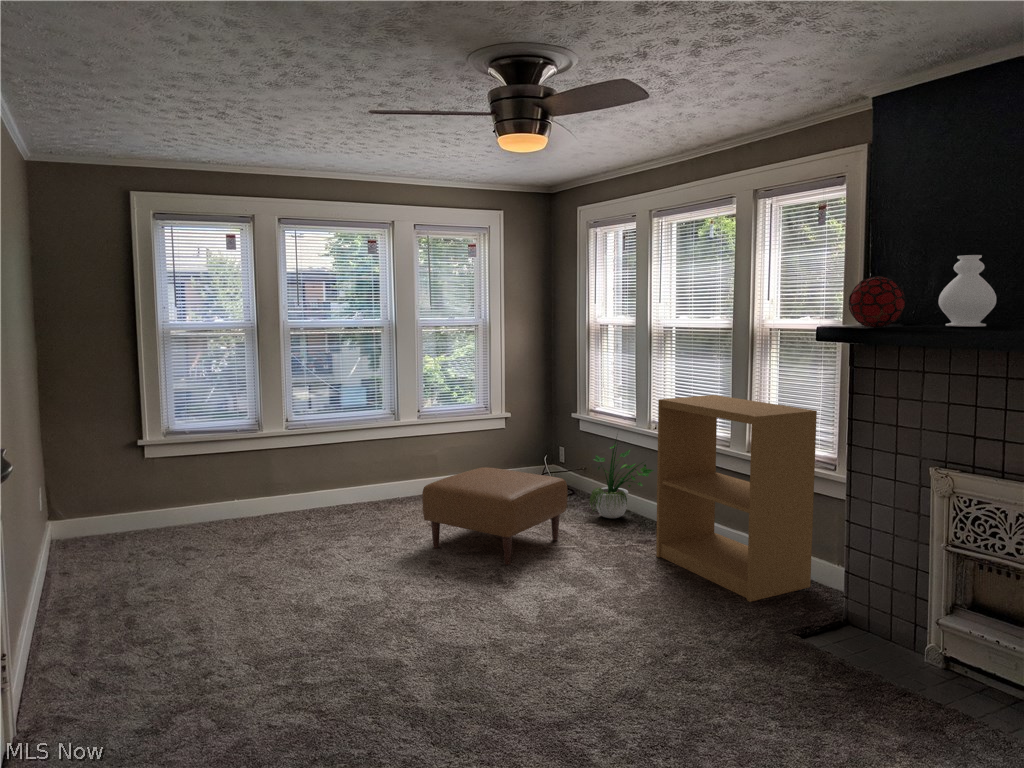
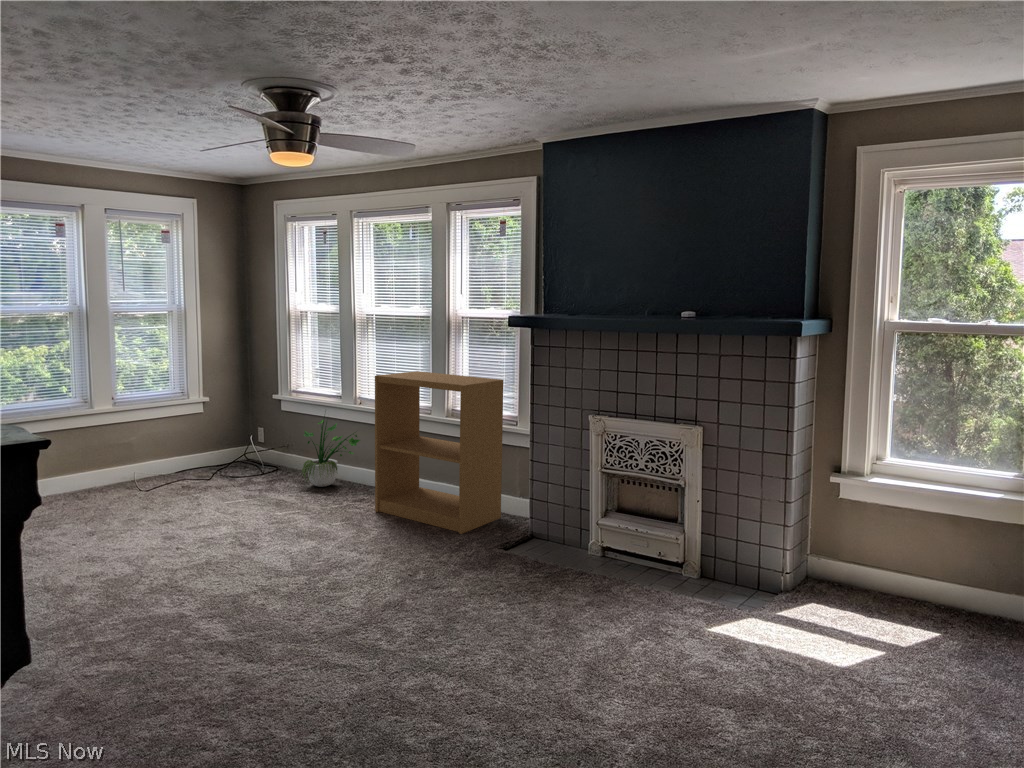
decorative vase: present [939,255,996,326] -> none [596,265,631,314]
decorative orb: present [849,277,905,328] -> none [536,277,574,315]
ottoman: present [422,467,567,565] -> none [143,448,289,535]

